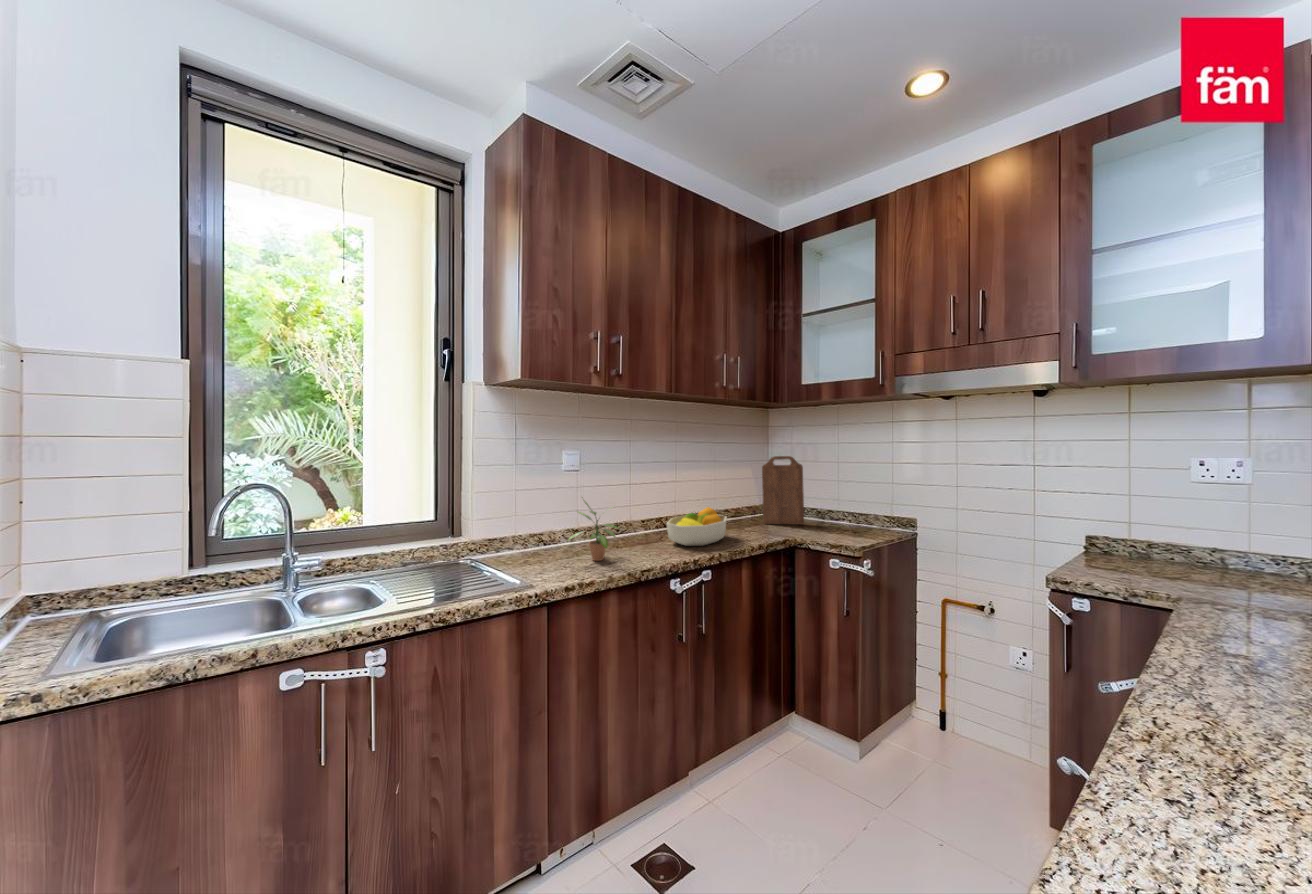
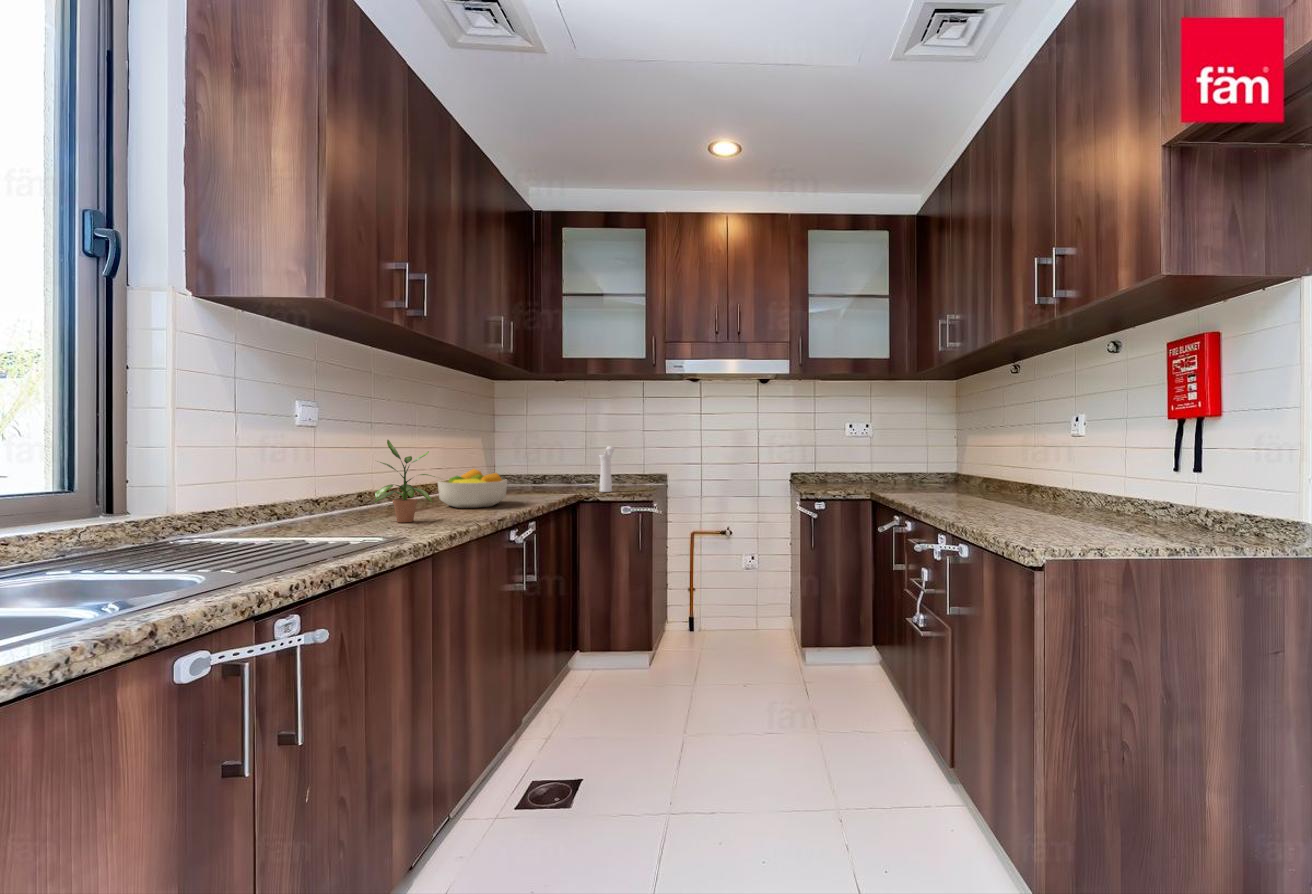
cutting board: present [762,456,804,525] -> none [500,421,541,494]
pepper mill: none [855,483,883,535] -> present [600,446,615,492]

